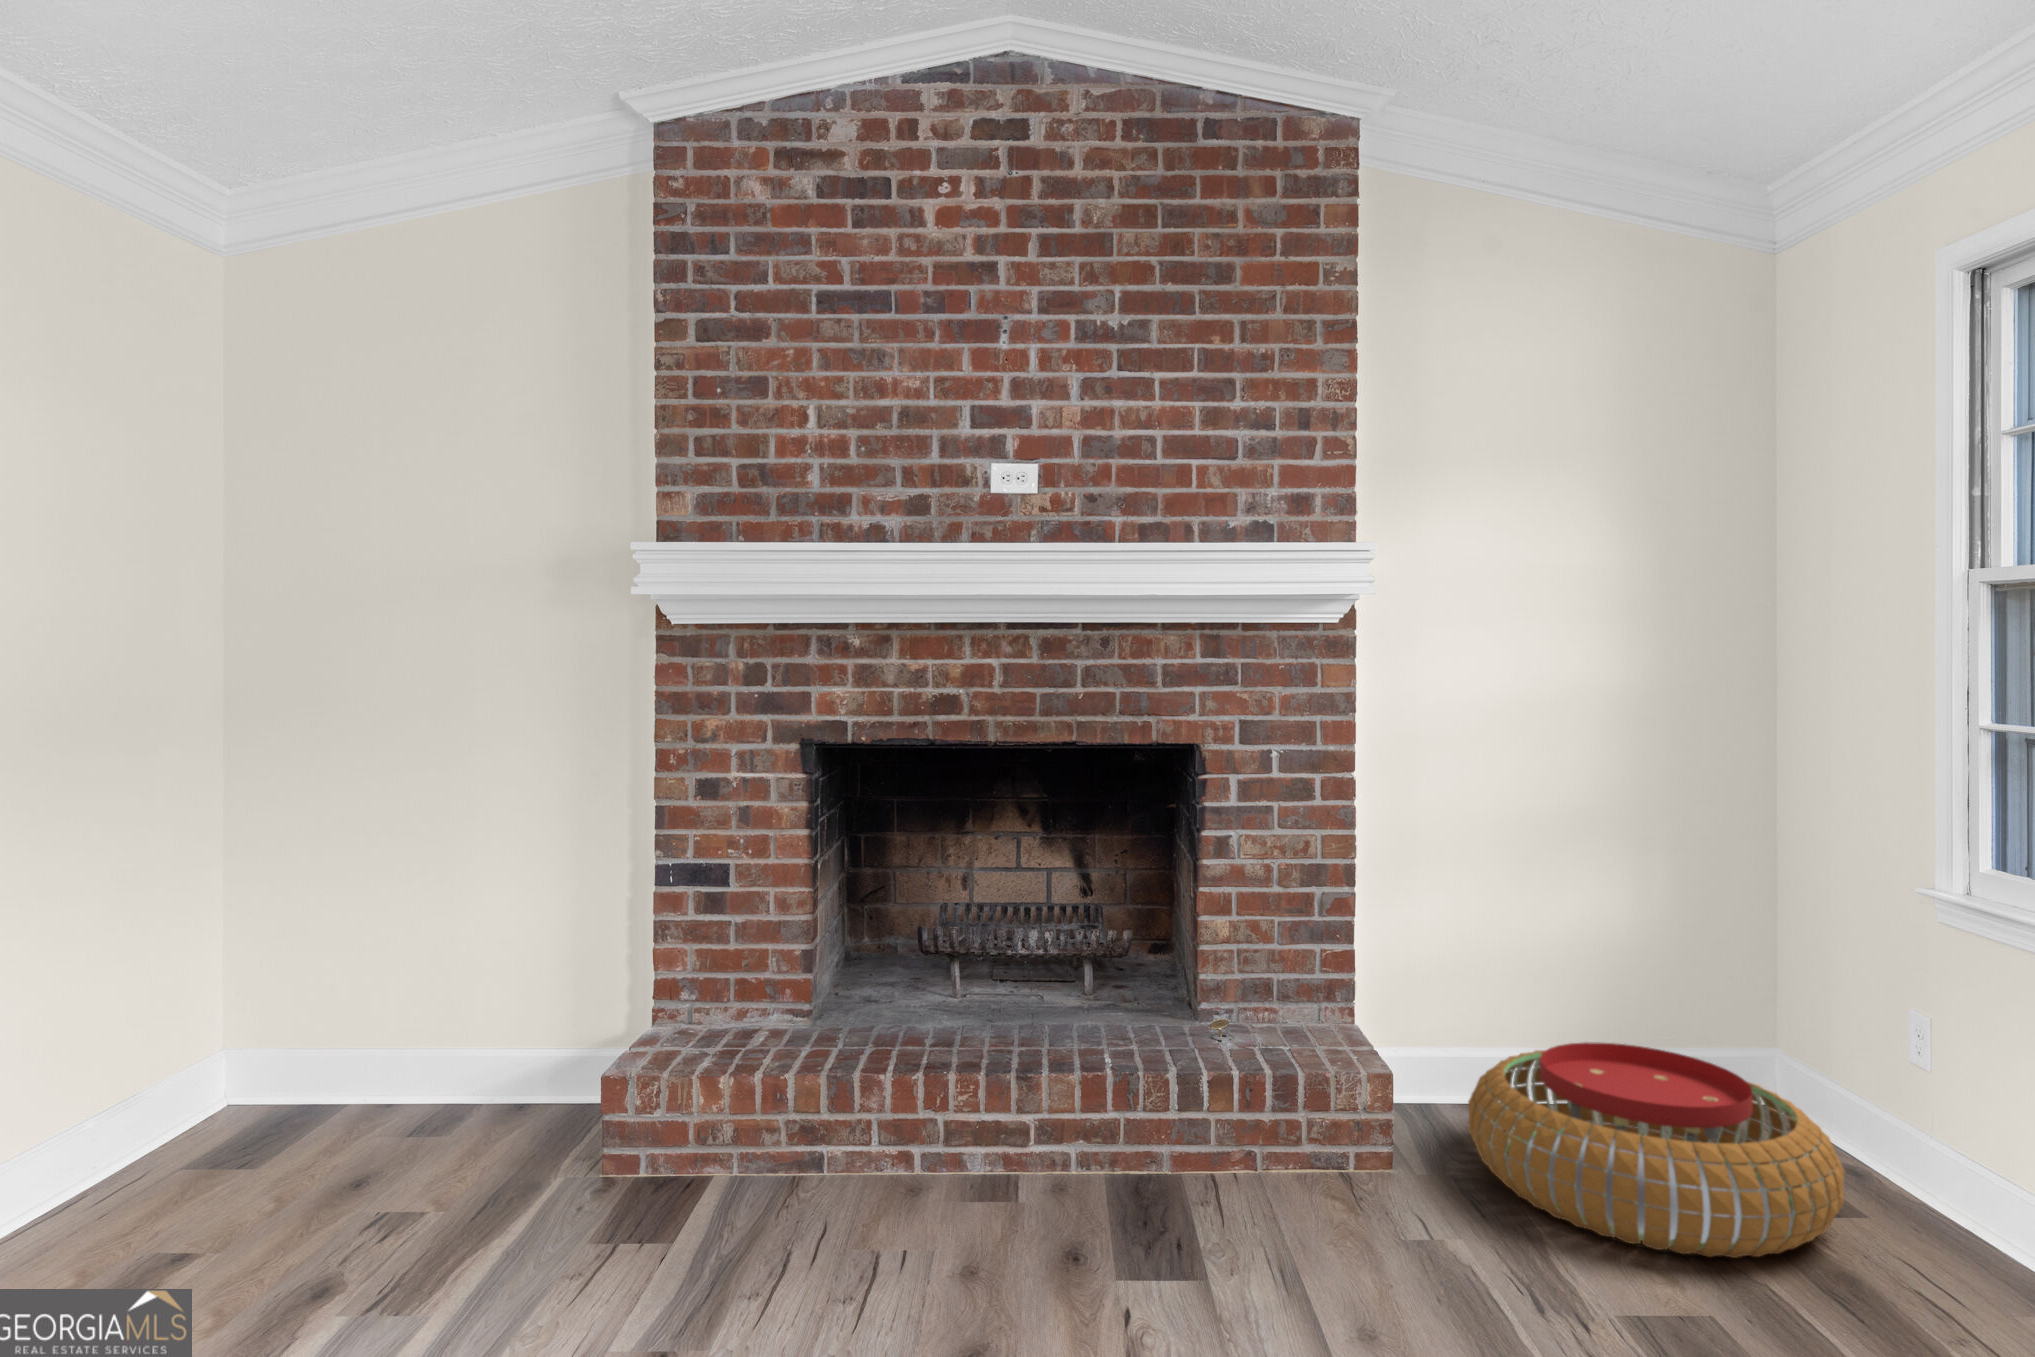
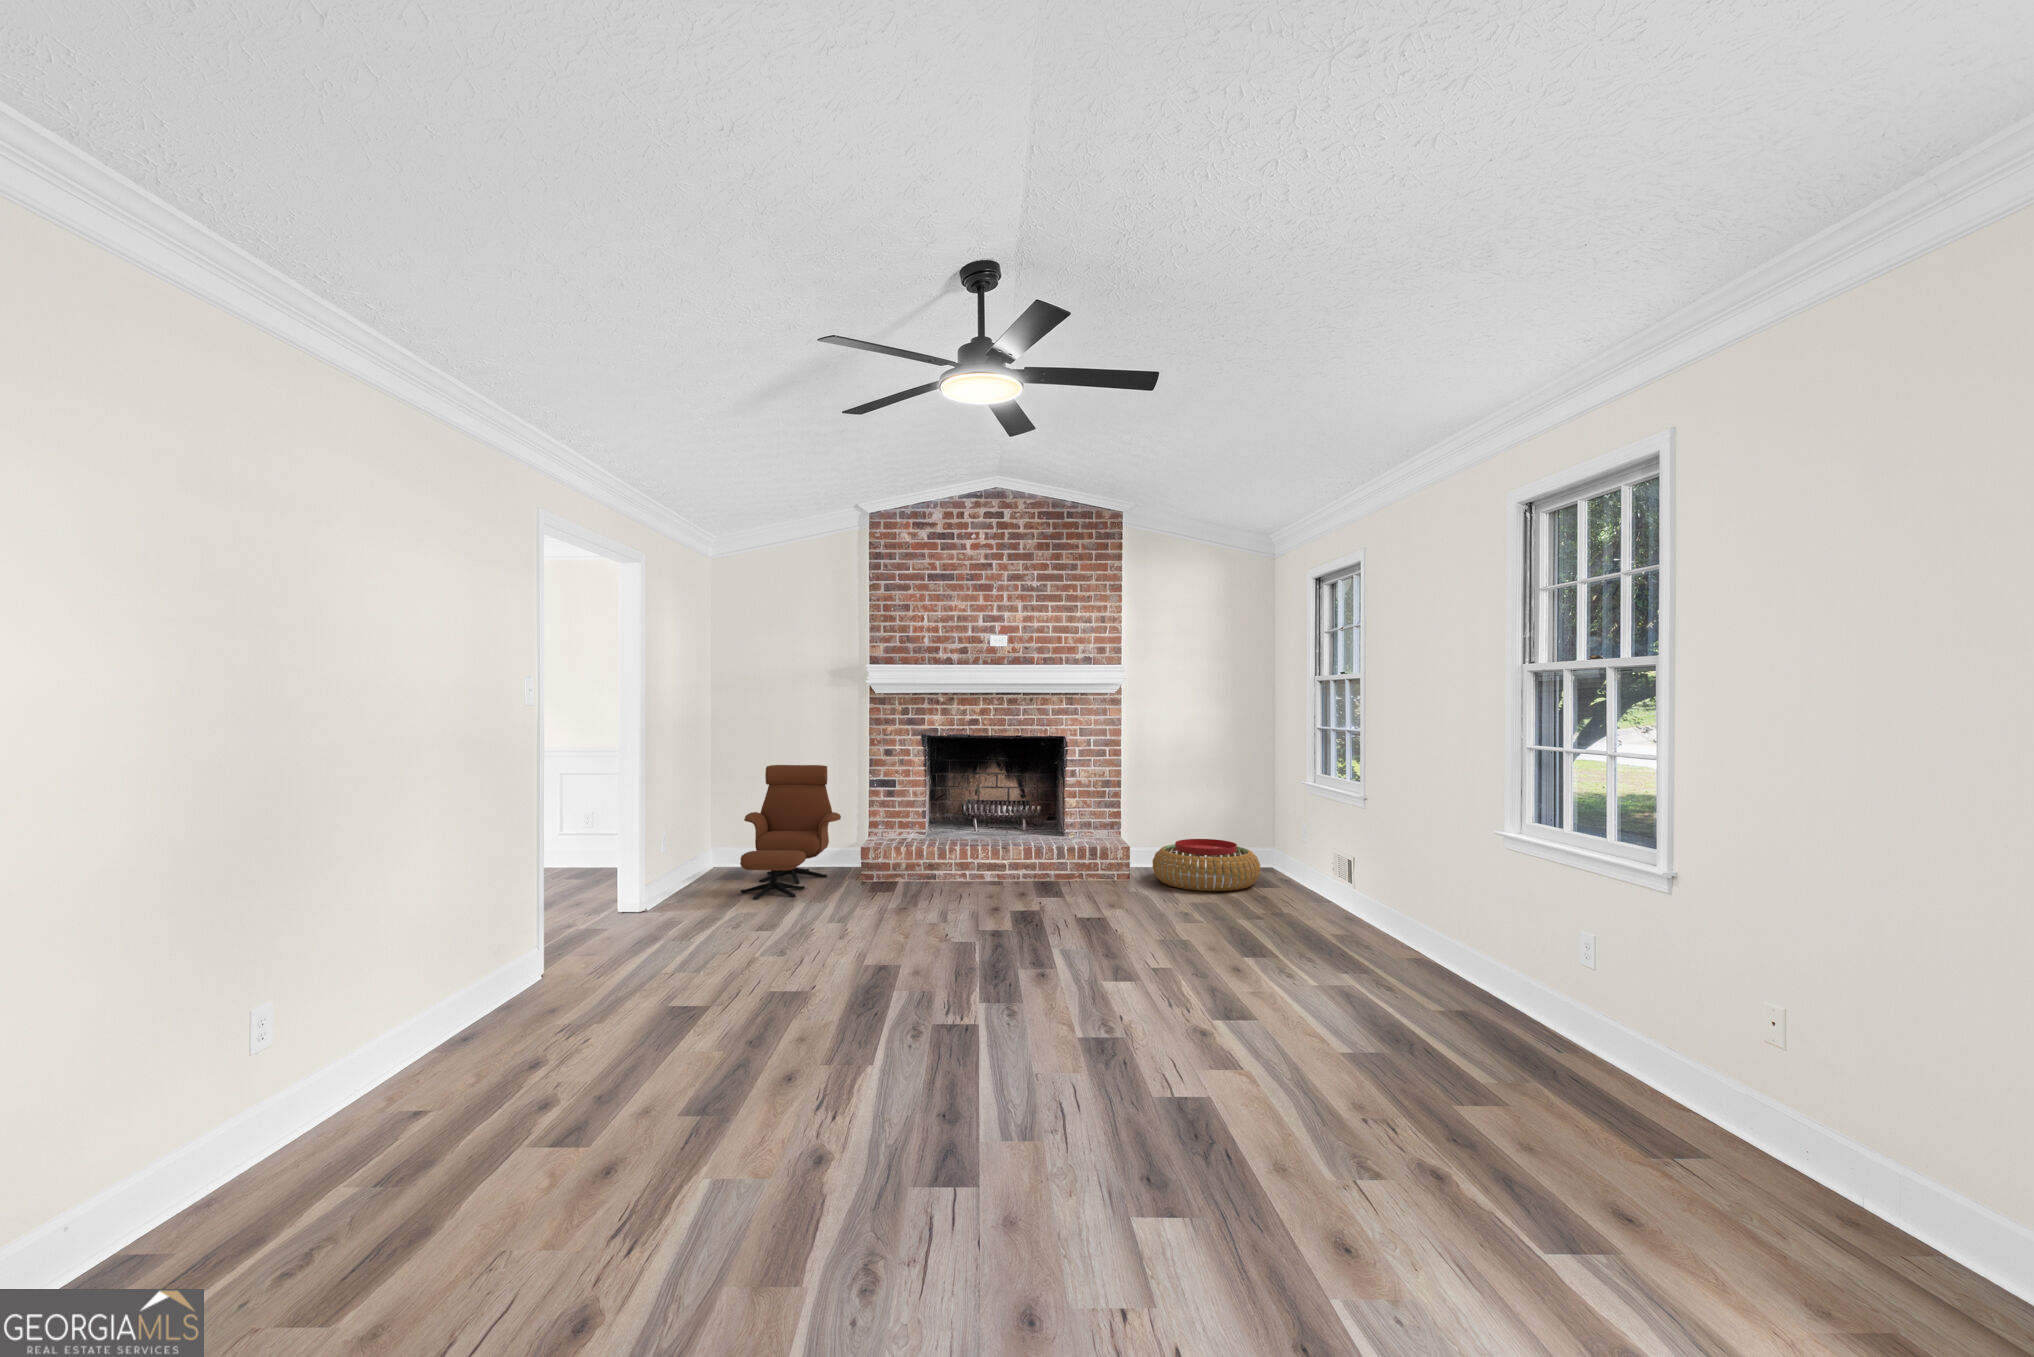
lounge chair: none [167,821,573,1298] -> present [740,765,841,899]

